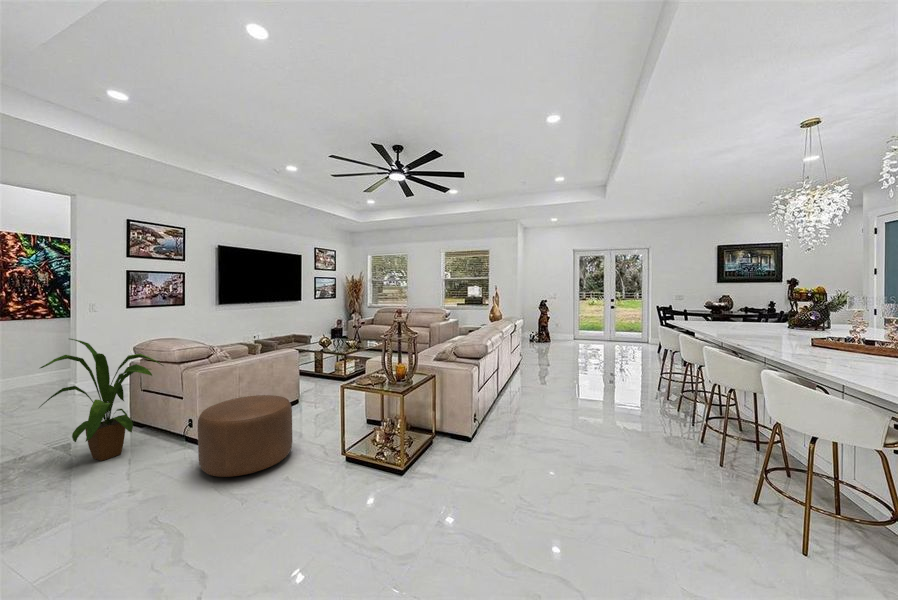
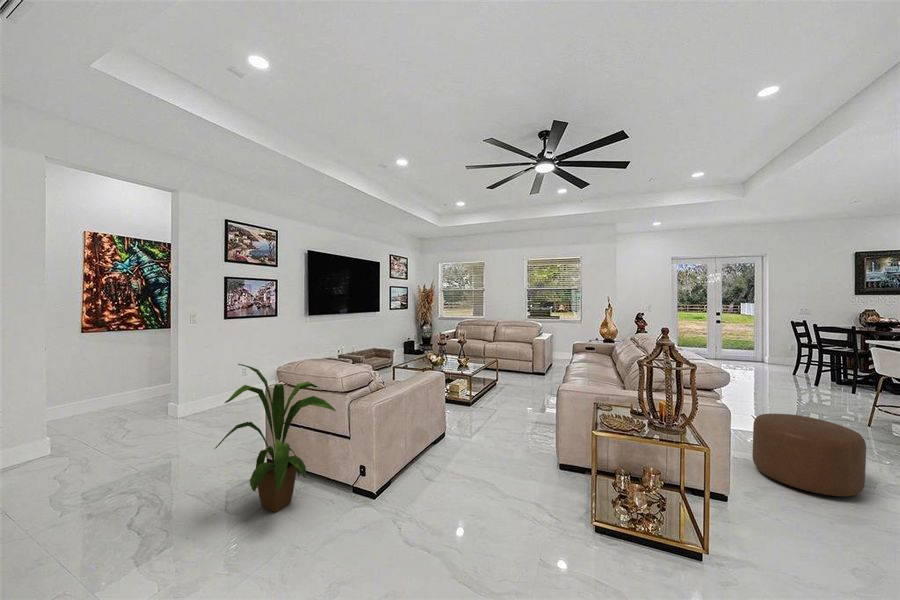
ottoman: present [198,395,292,477] -> present [752,414,866,496]

